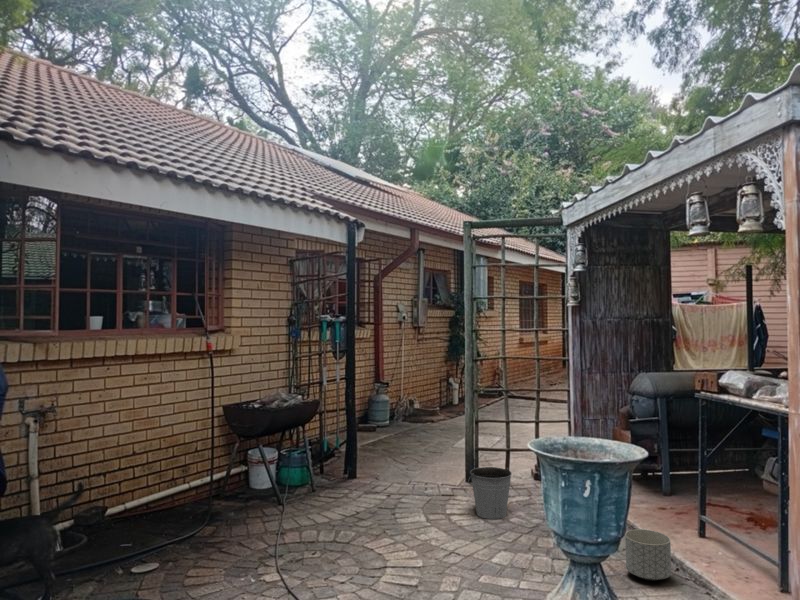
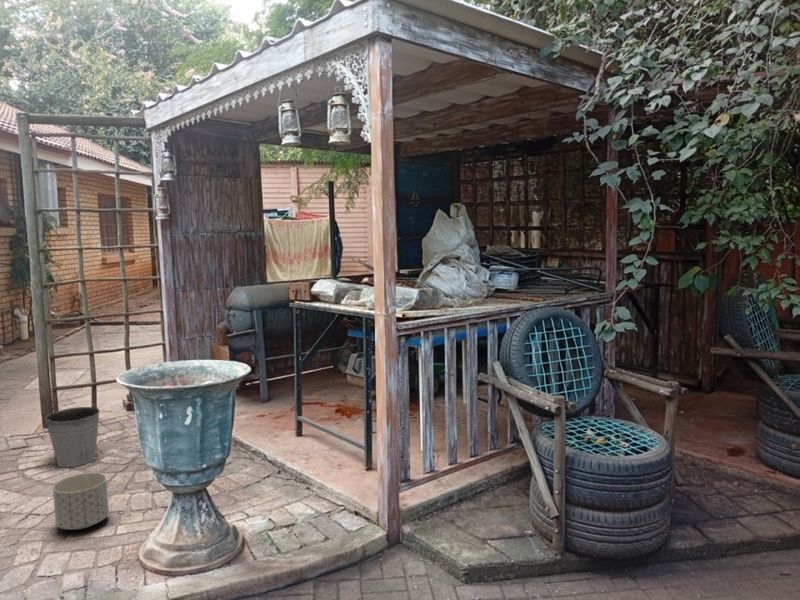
planter: present [625,529,671,581] -> present [53,473,109,530]

